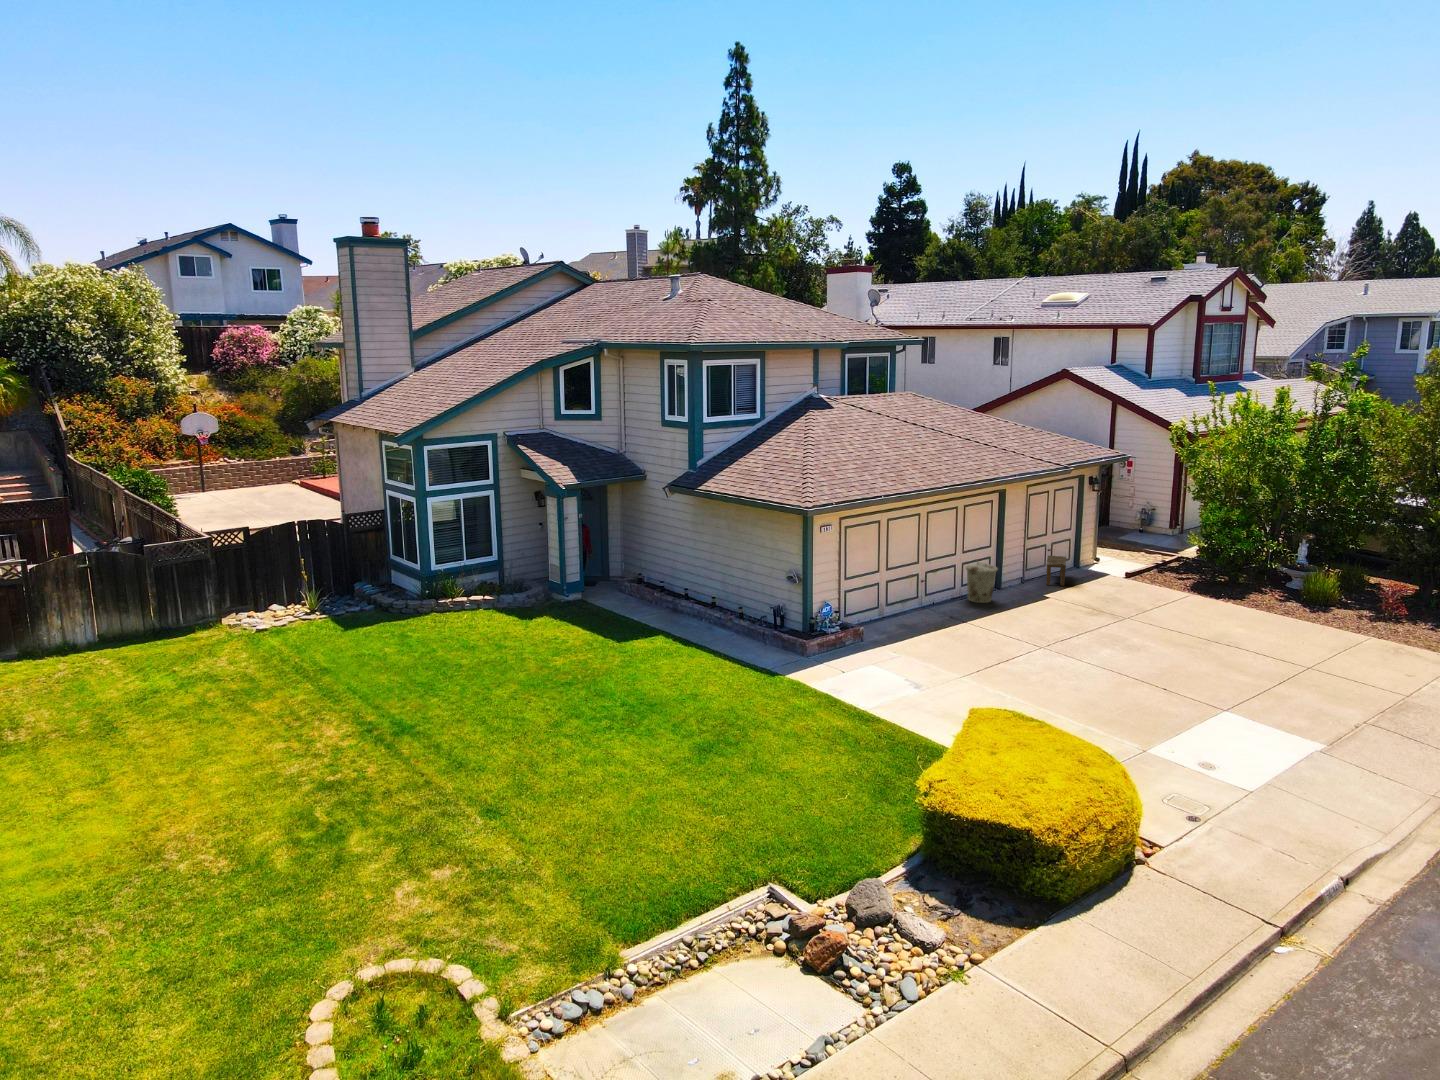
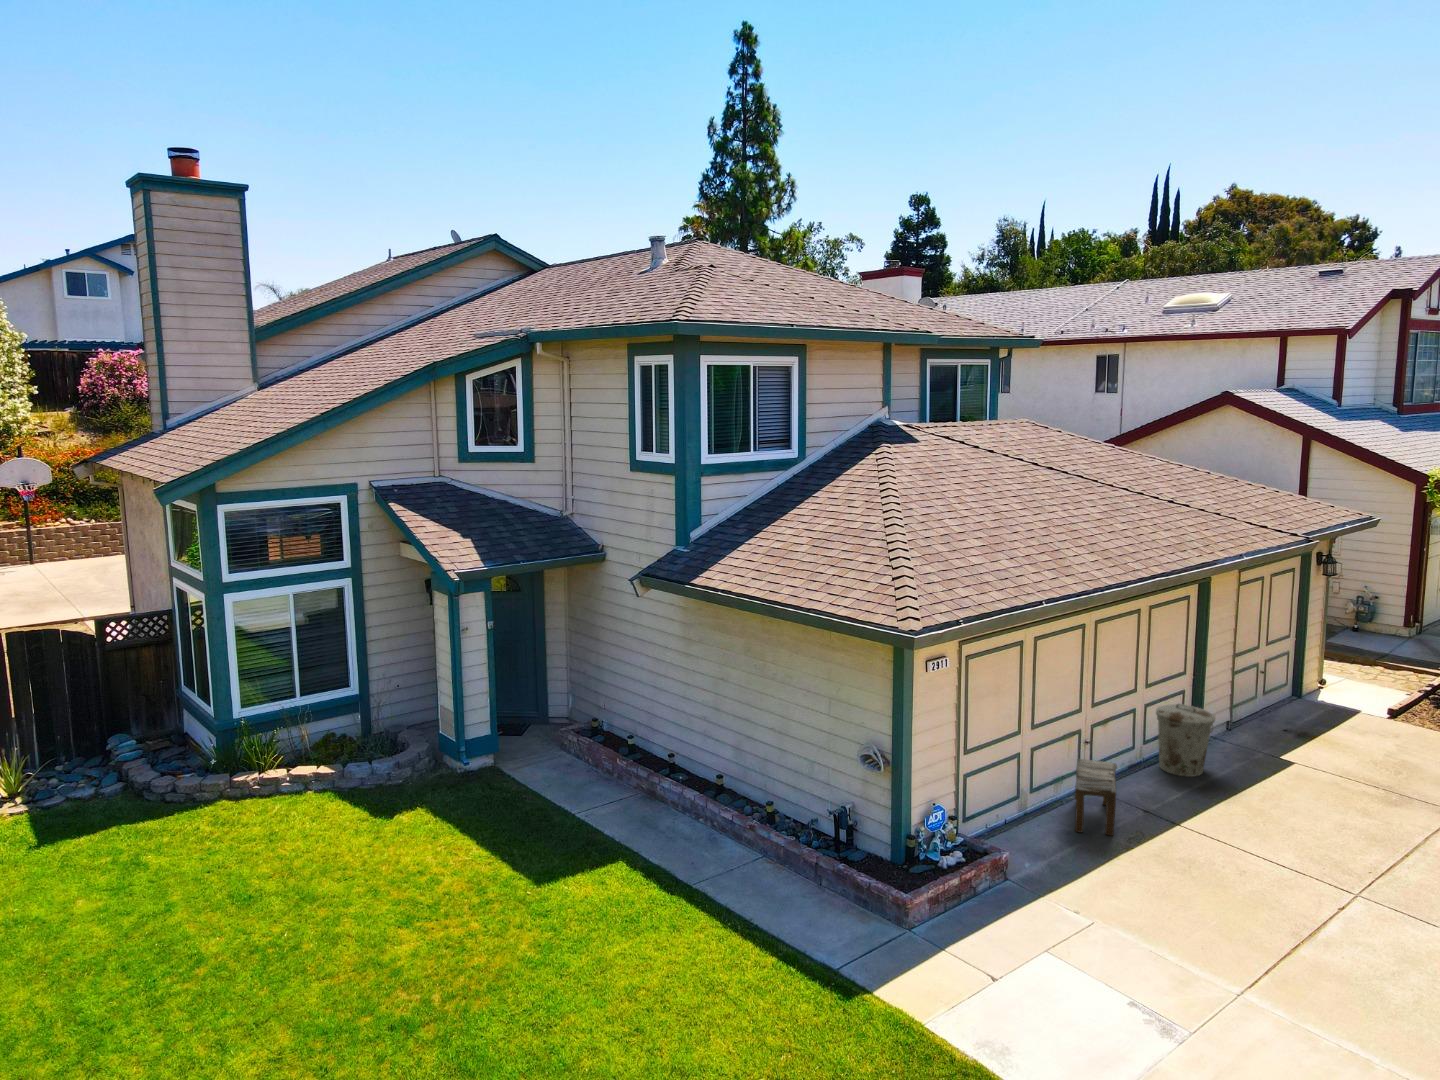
bench: present [1046,556,1066,586] -> present [1075,759,1116,836]

